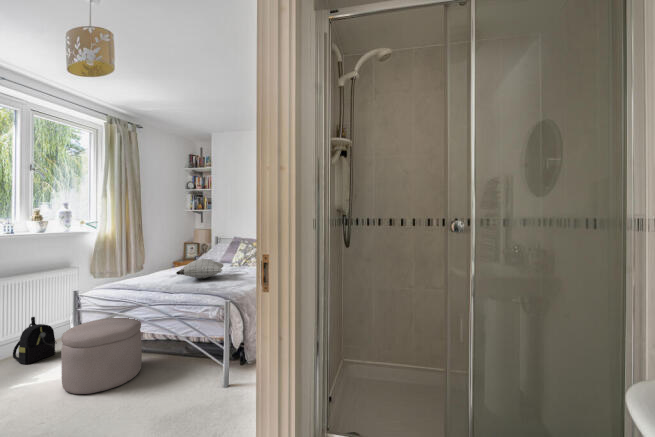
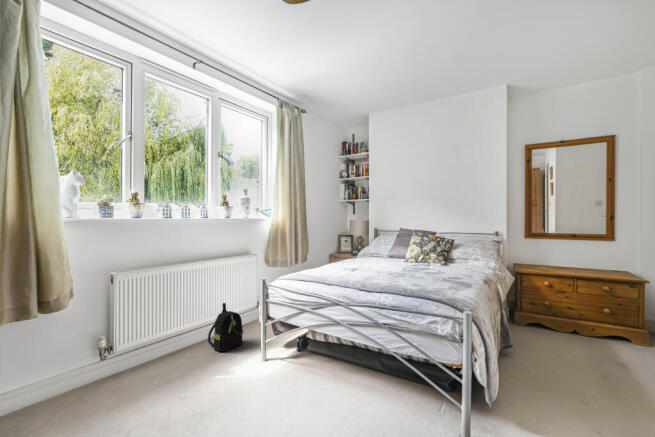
pillow: present [176,259,224,279] -> none [367,251,424,275]
ottoman: present [61,318,142,394] -> none [262,315,340,409]

